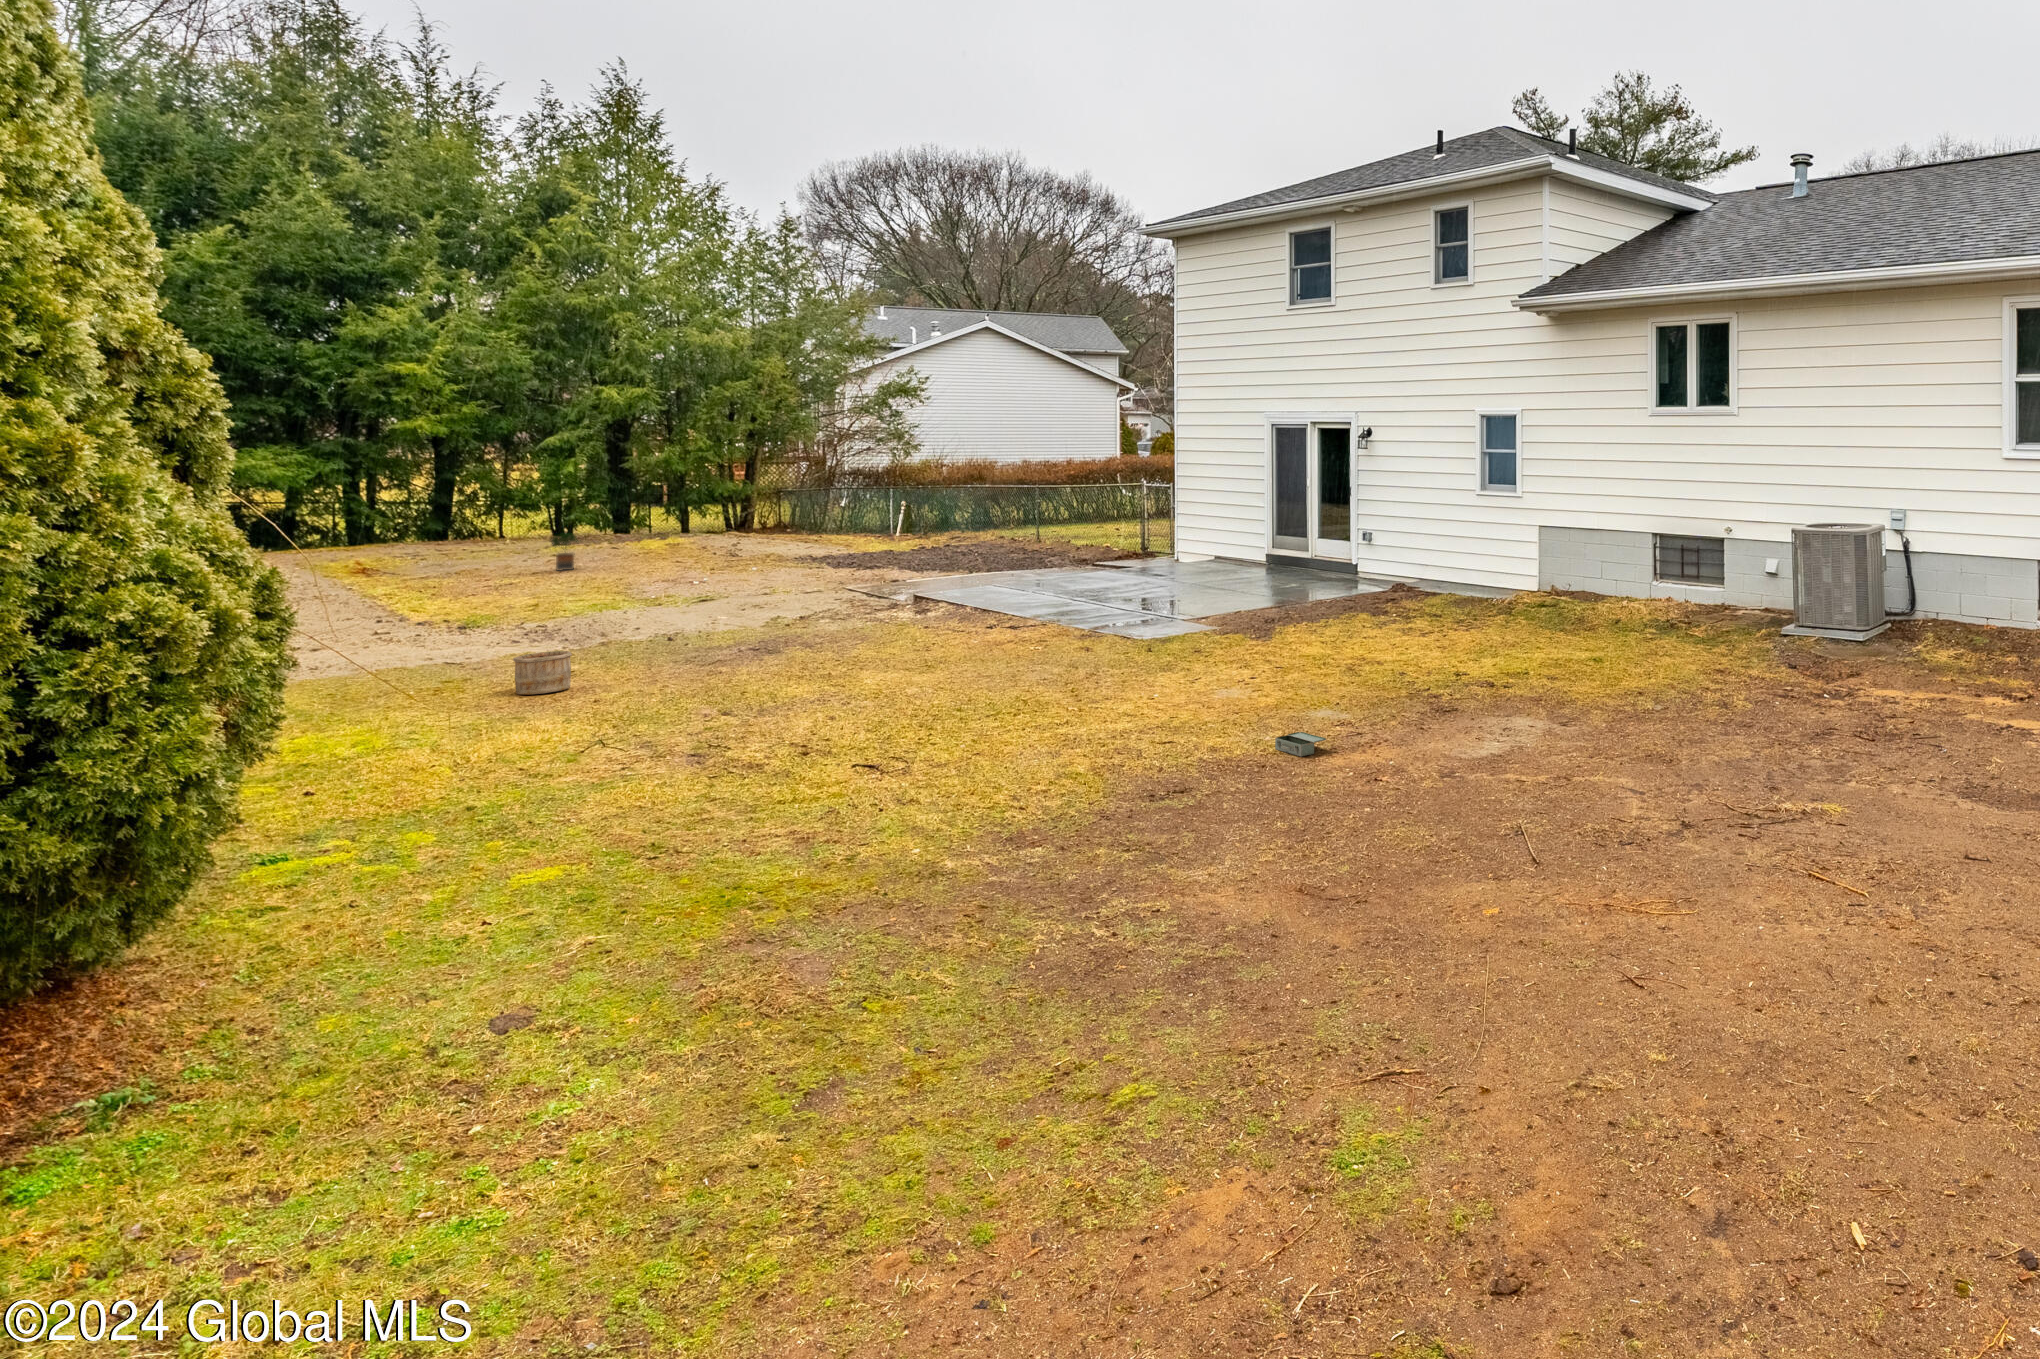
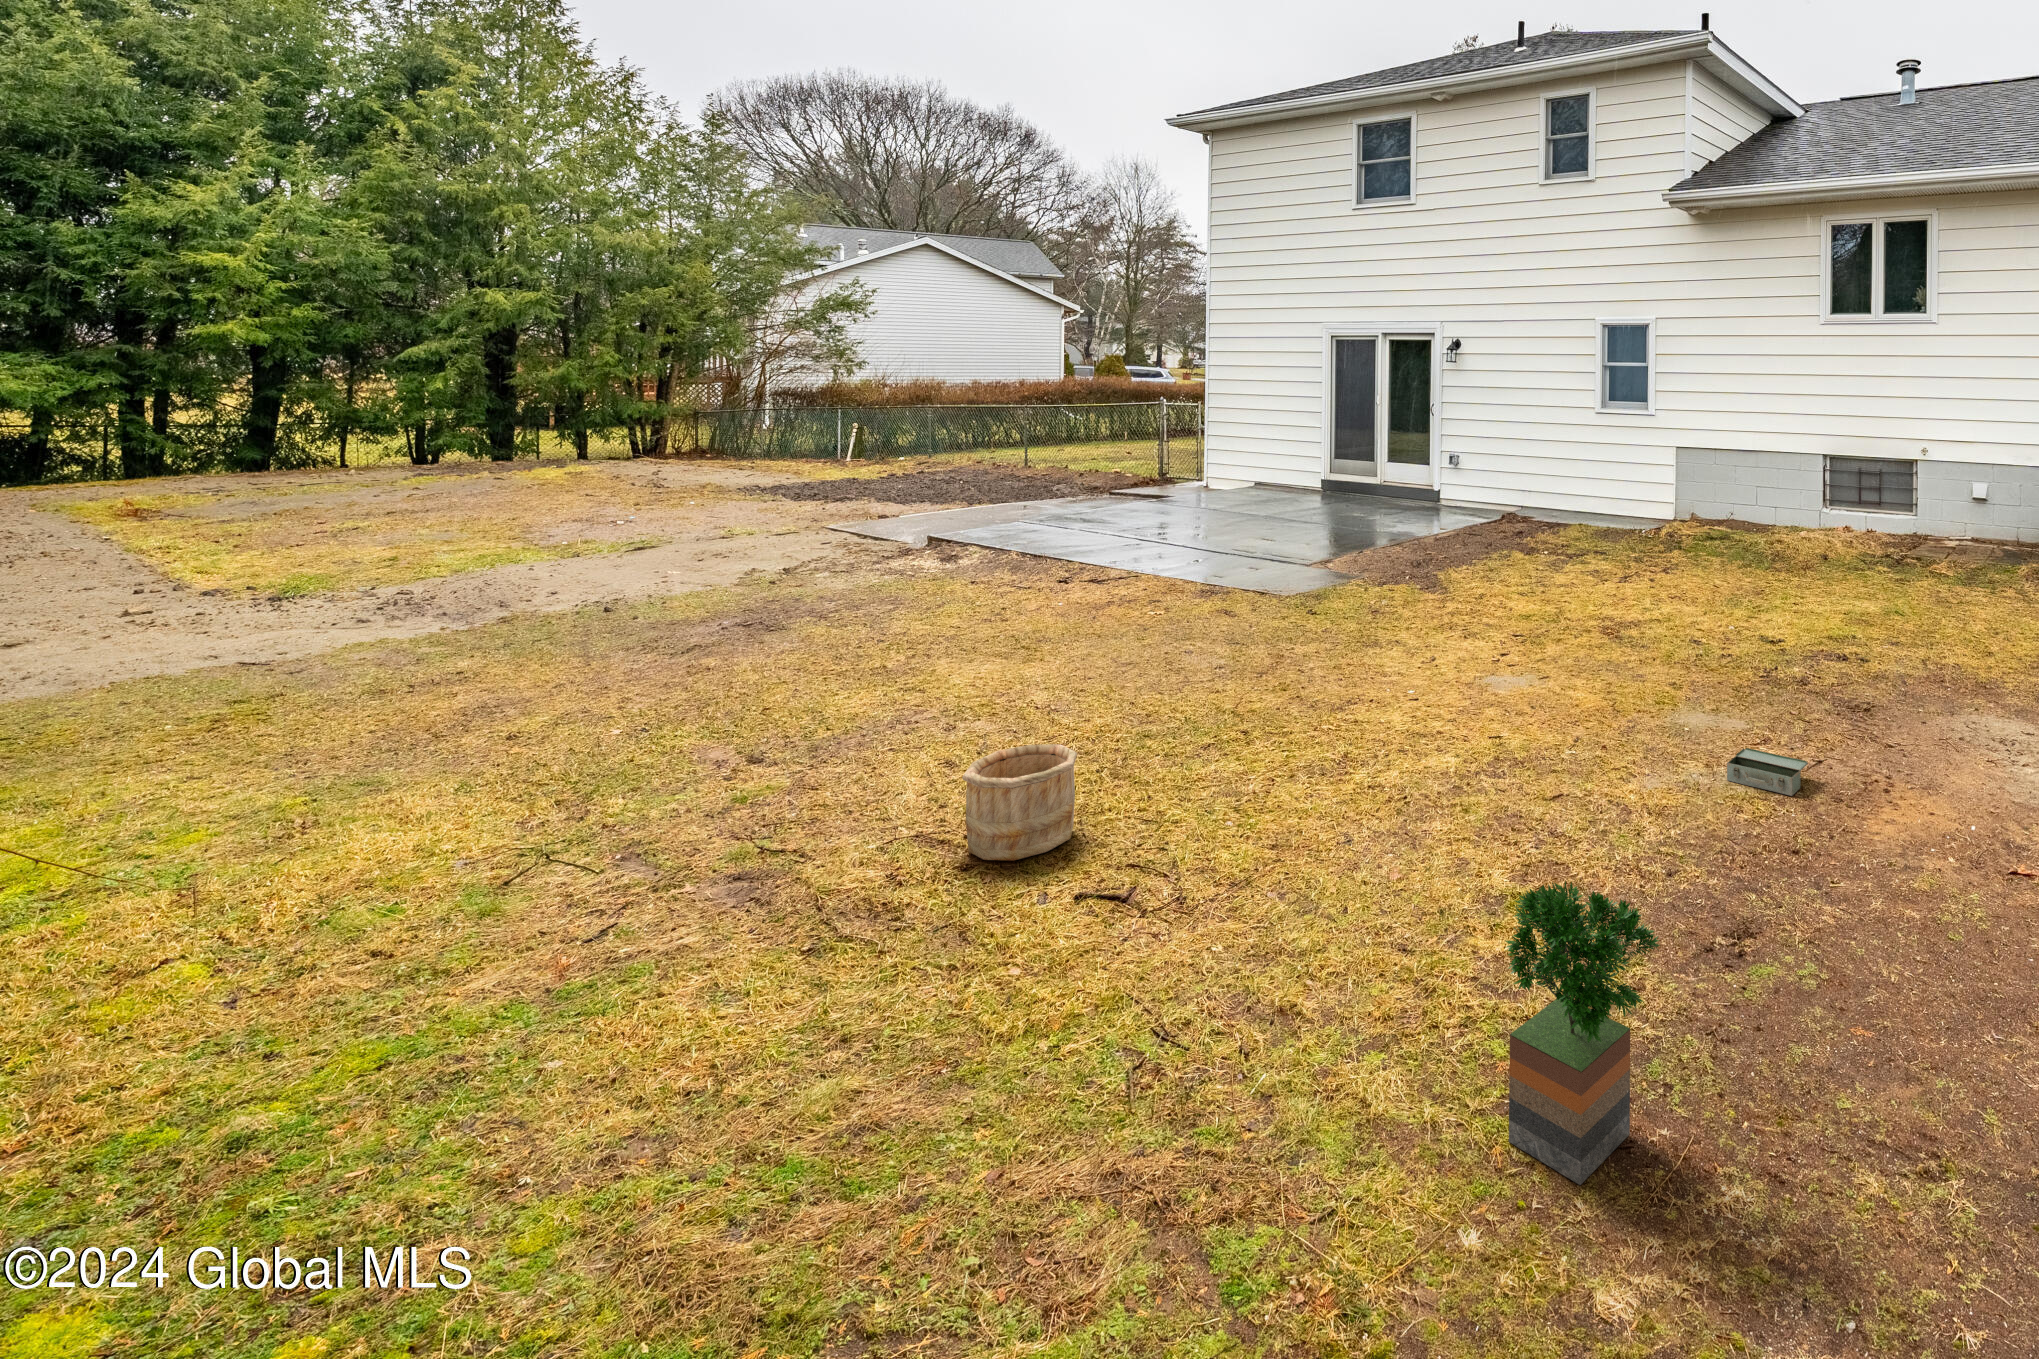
potted tree: present [550,533,581,571] -> present [1506,881,1660,1185]
wooden bucket: present [513,651,572,695] -> present [962,744,1077,861]

